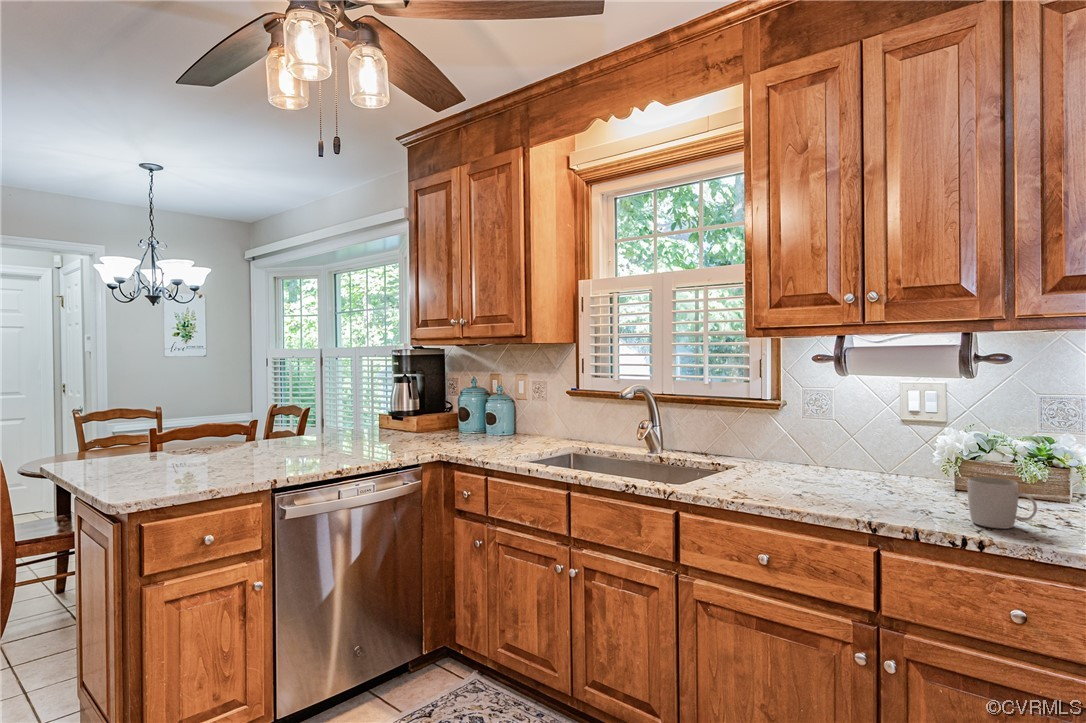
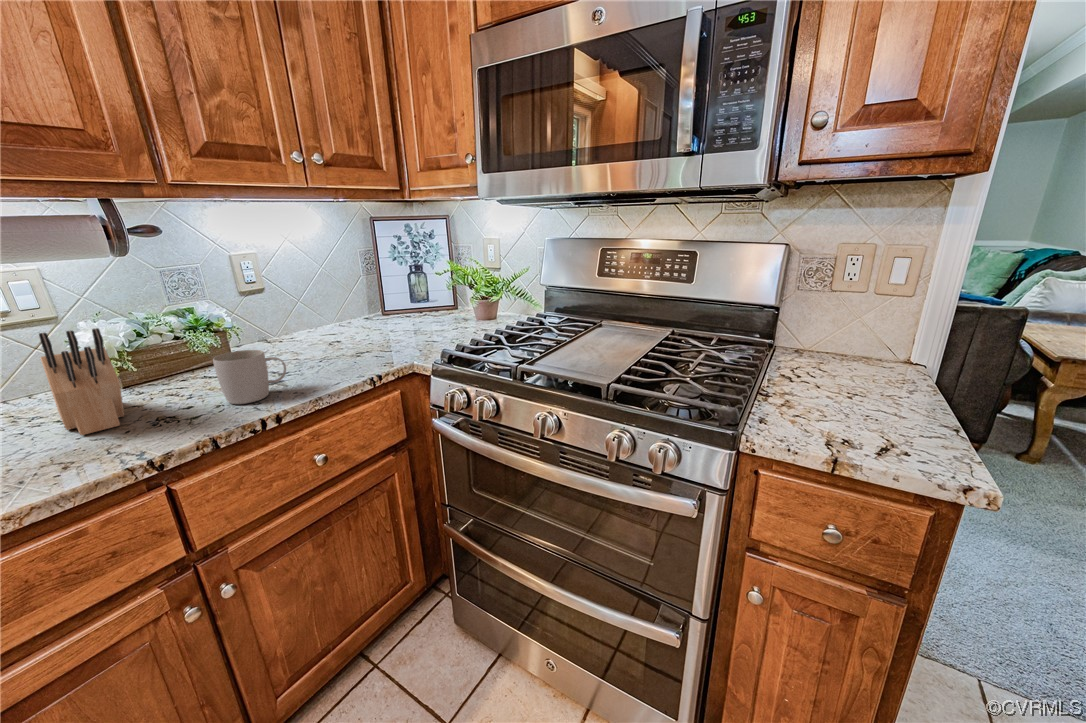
knife block: none [869,426,937,504] -> present [39,328,124,435]

